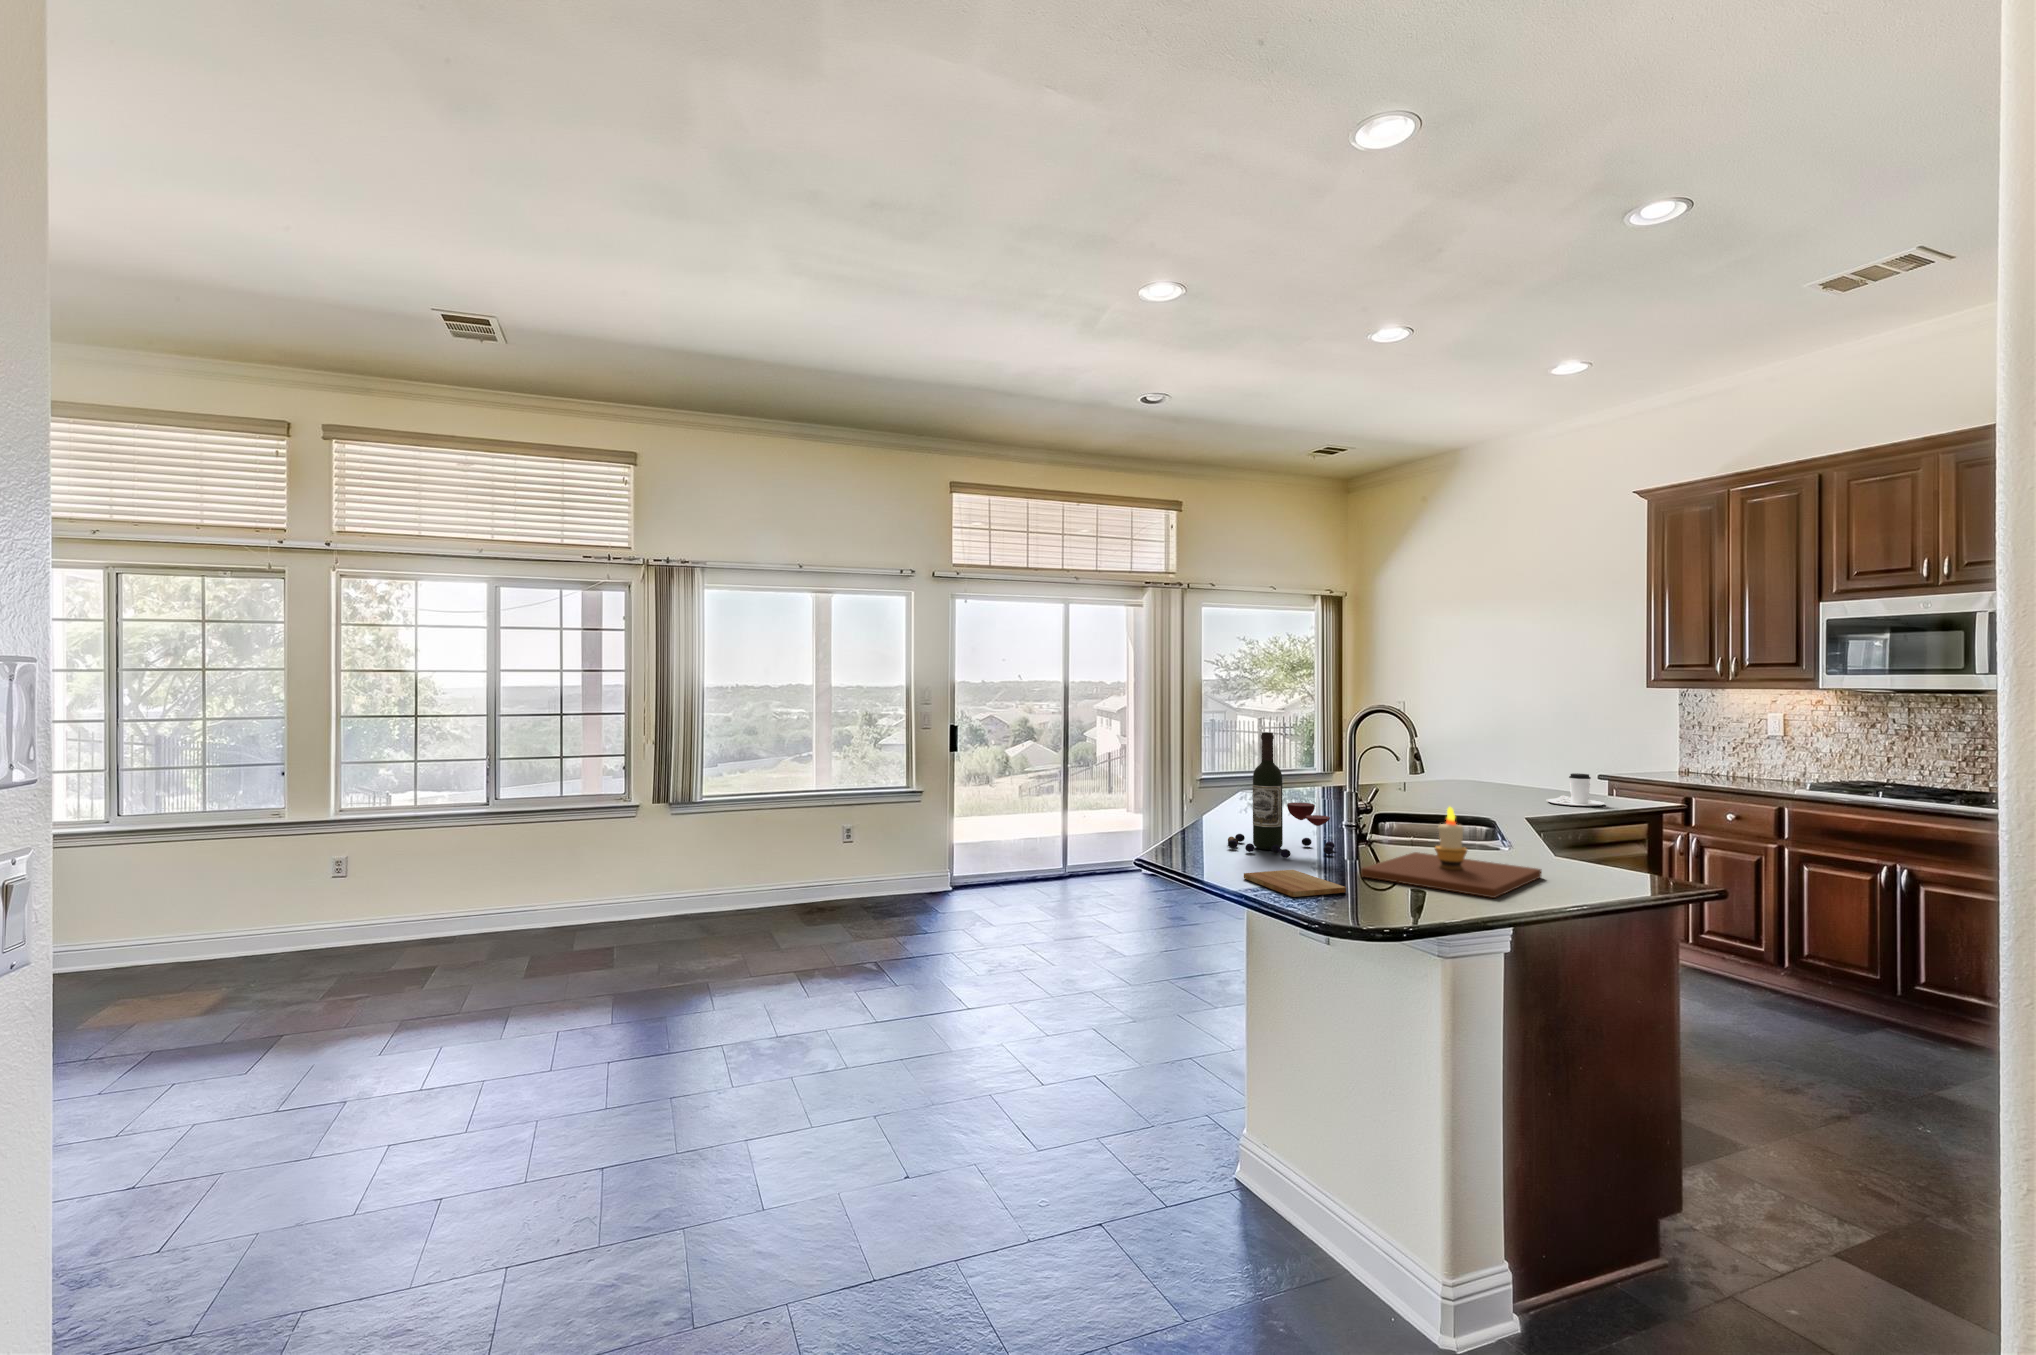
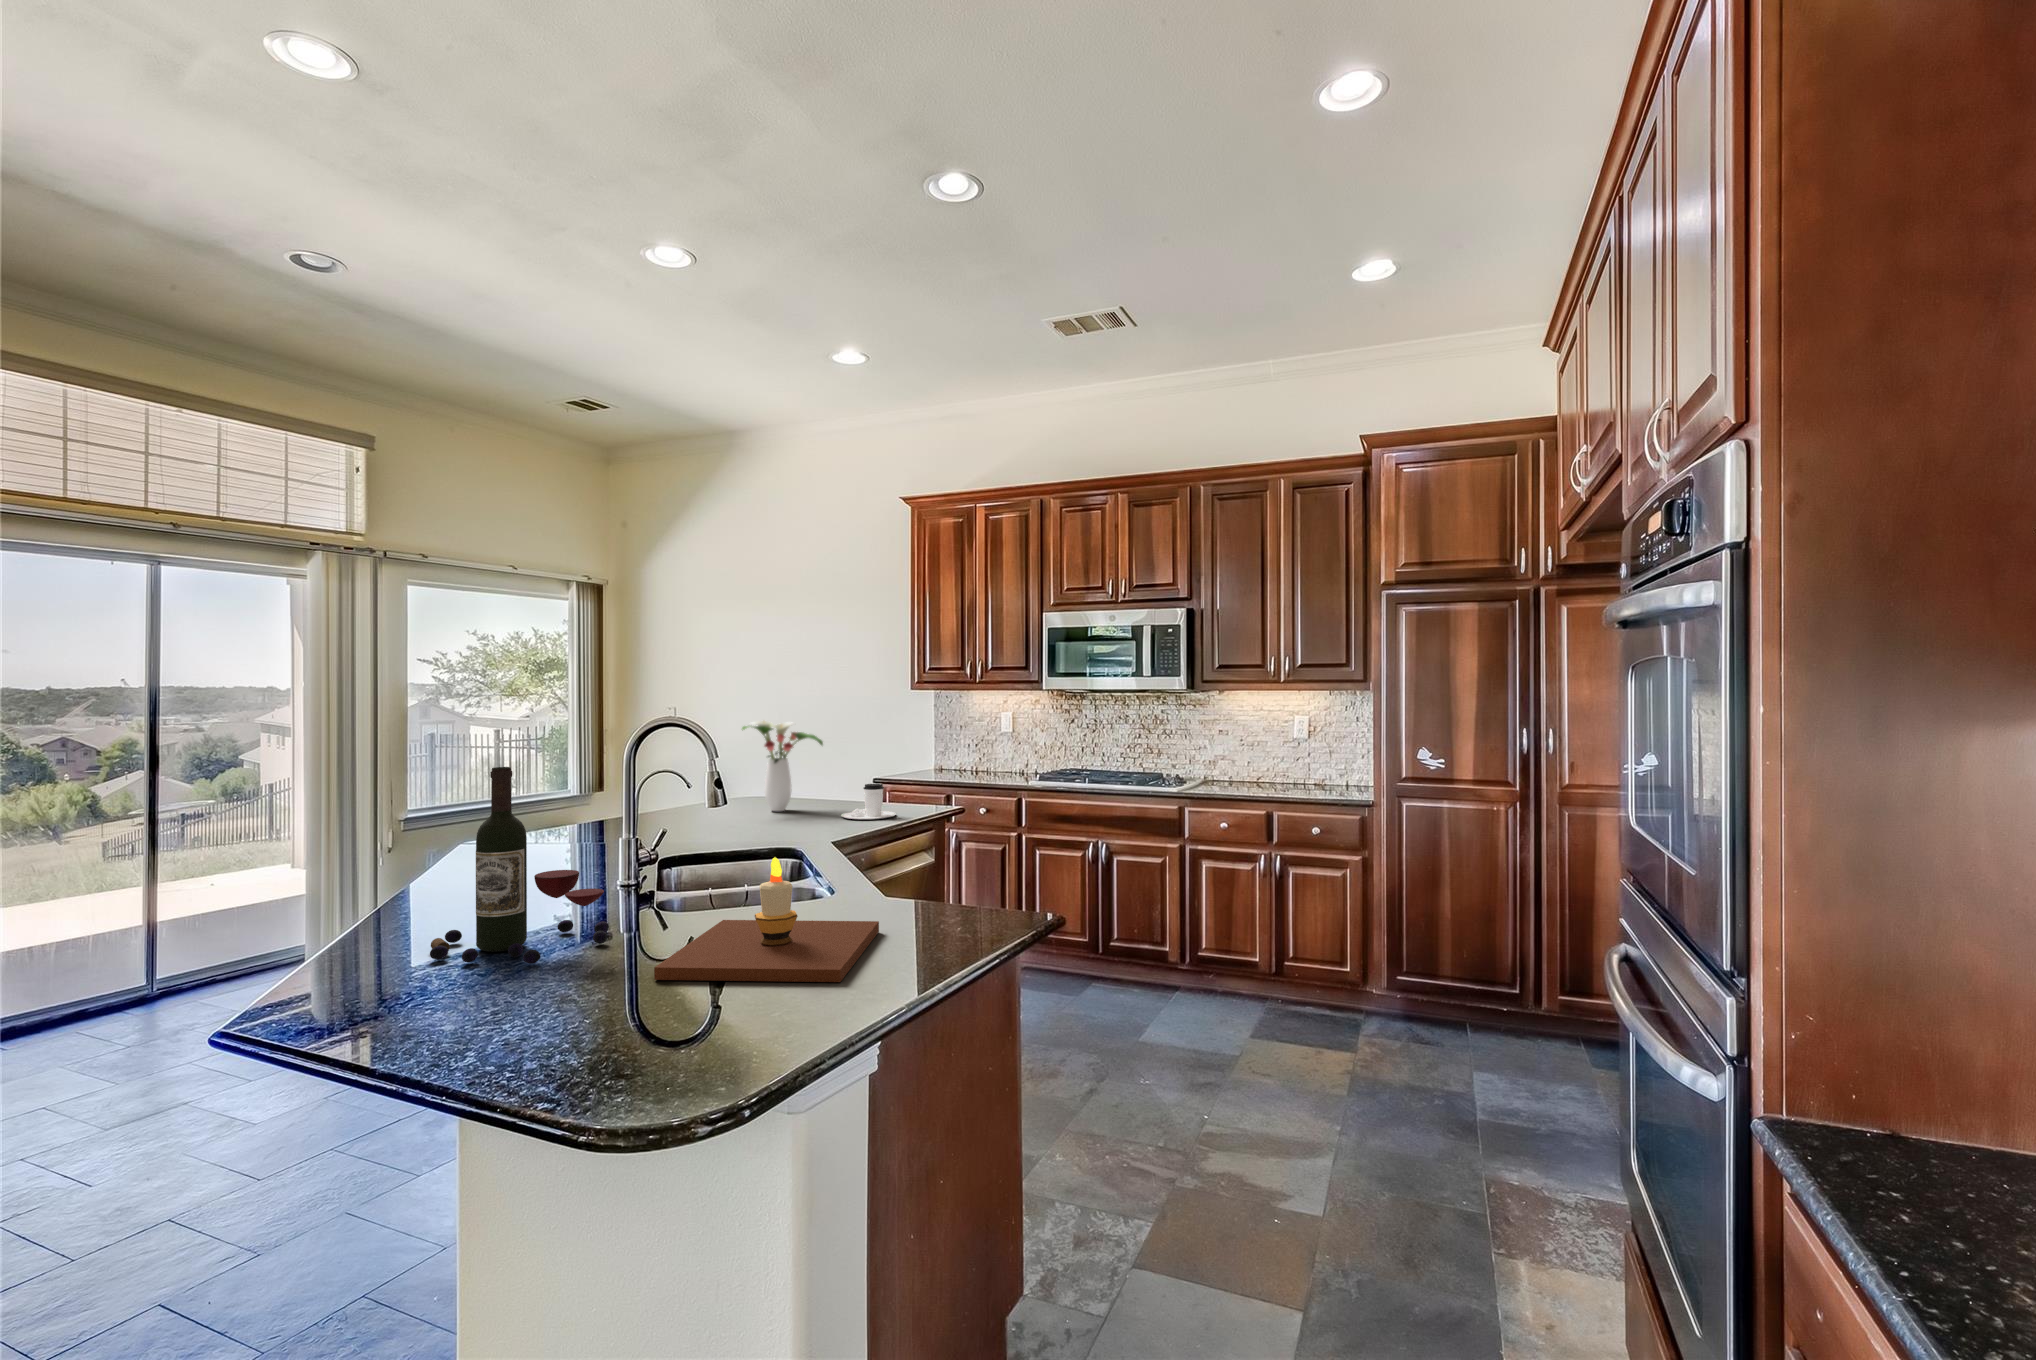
flower arrangement: none [1452,712,1530,792] -> present [742,721,823,811]
cutting board: present [1244,870,1346,897] -> none [455,991,635,1054]

